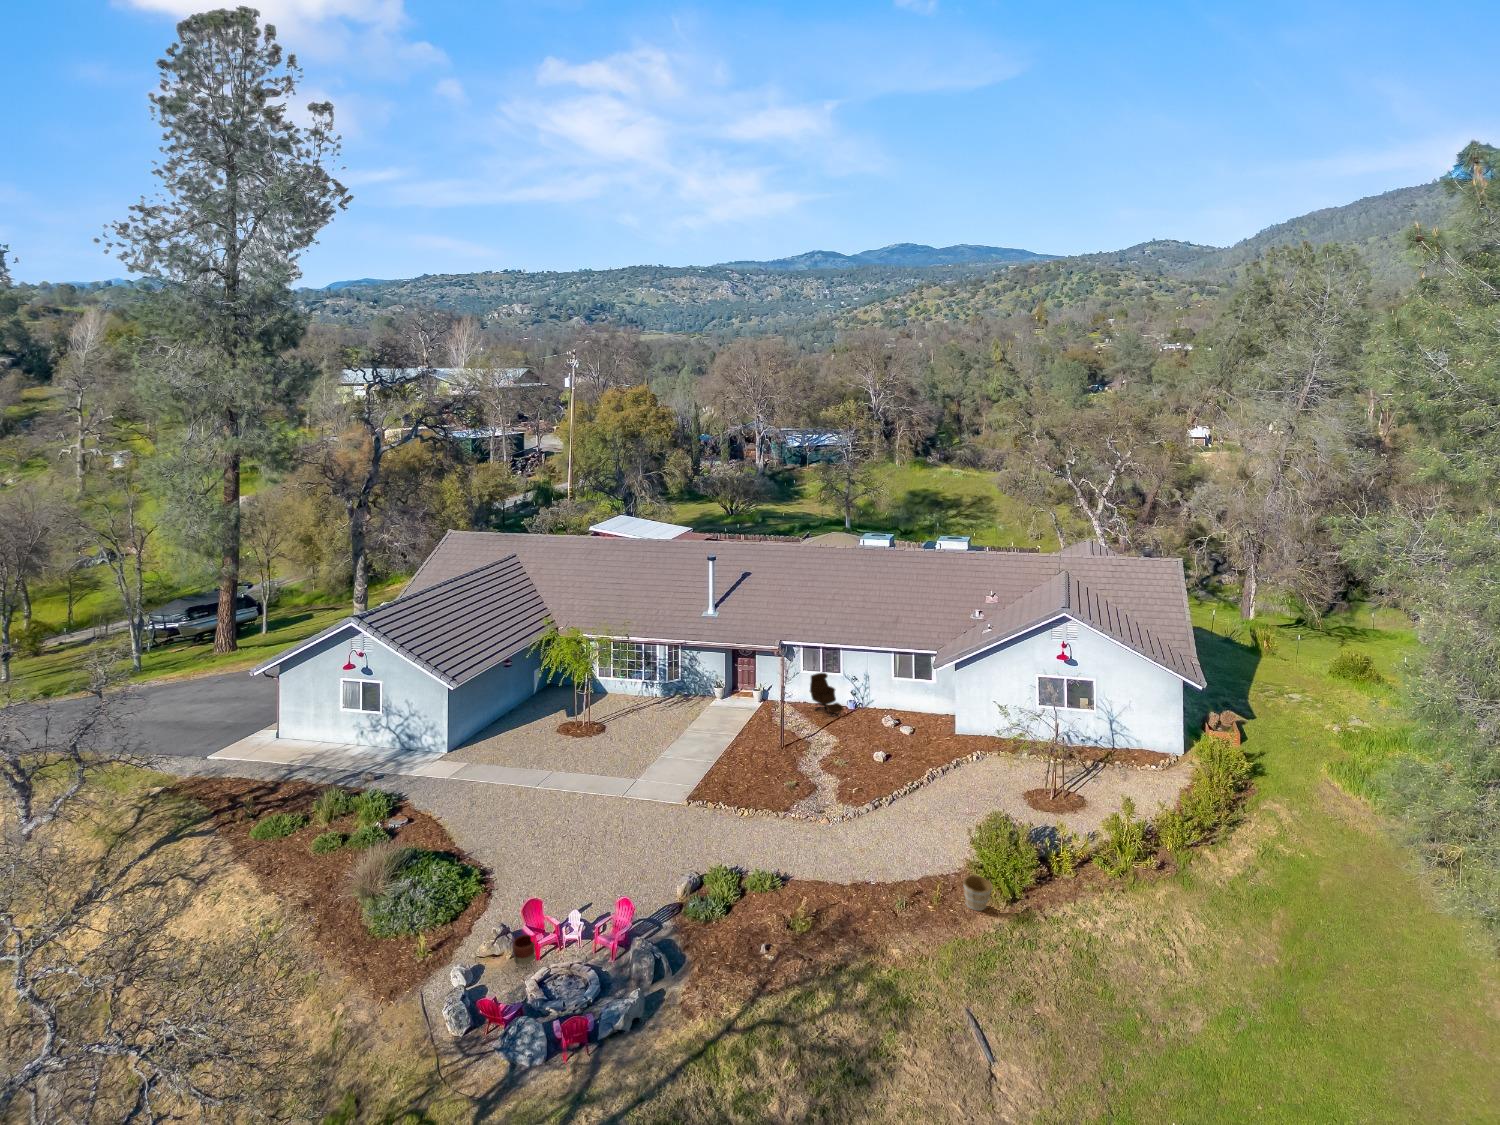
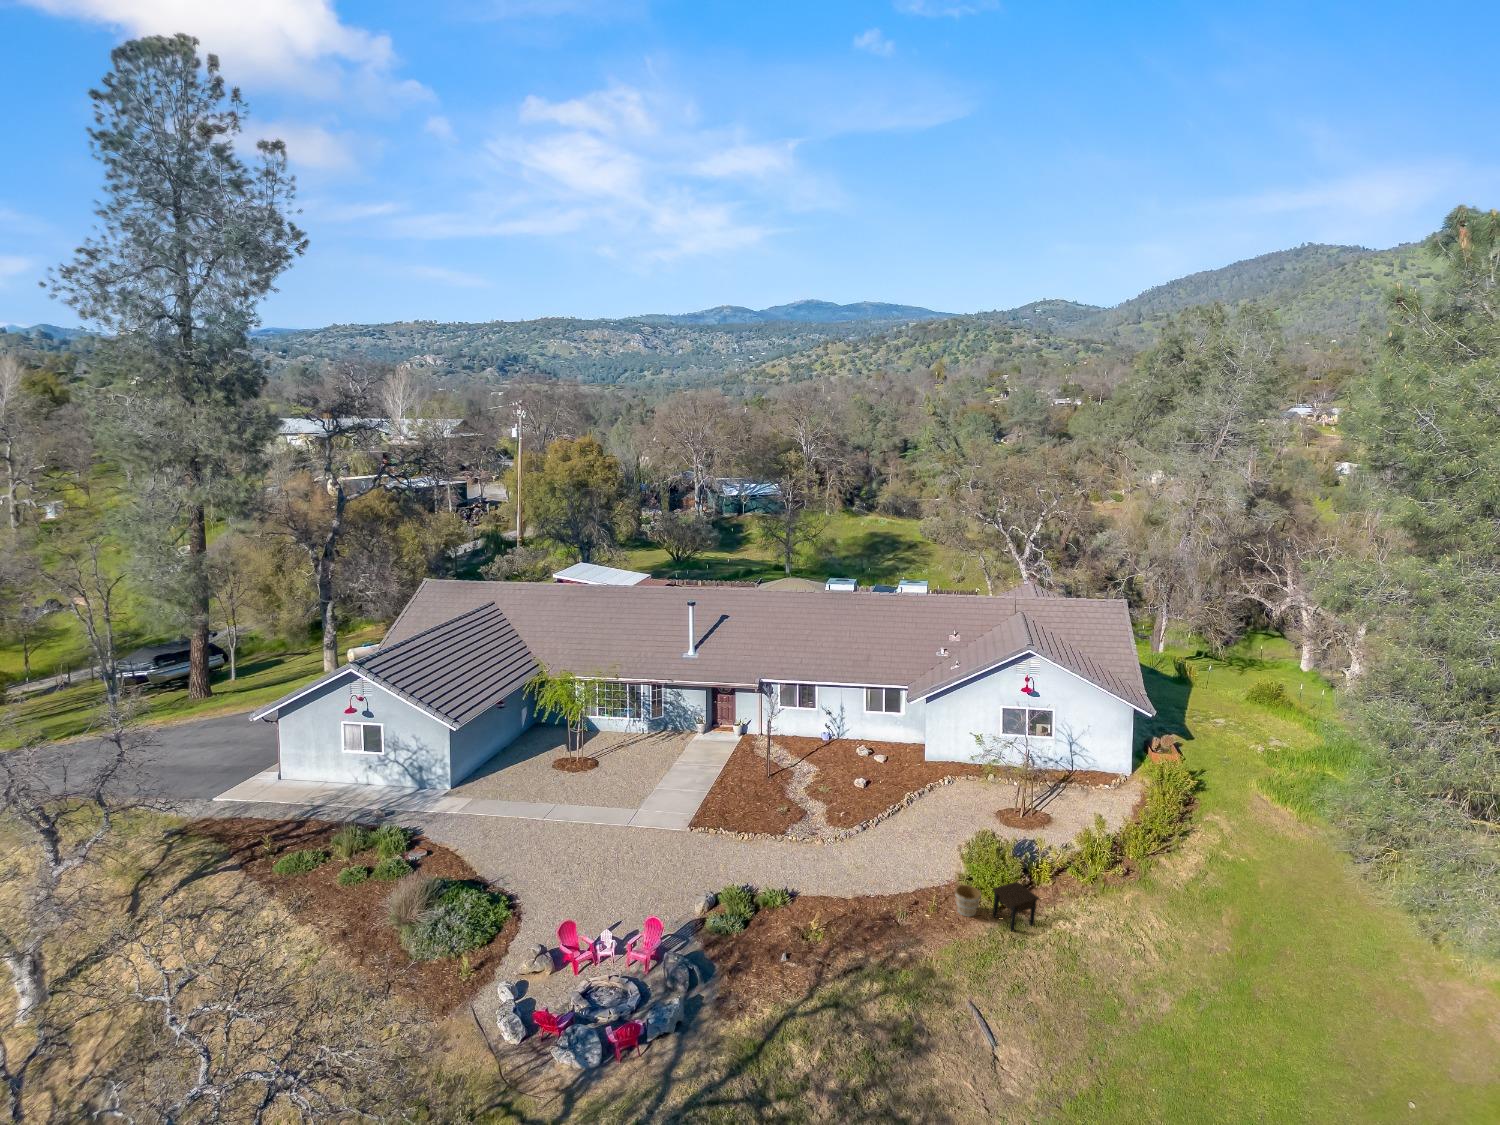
lounge chair: present [810,673,843,714] -> none [792,707,824,749]
side table: none [1005,874,1058,931] -> present [992,882,1039,931]
planter: present [513,935,536,965] -> none [554,951,575,986]

